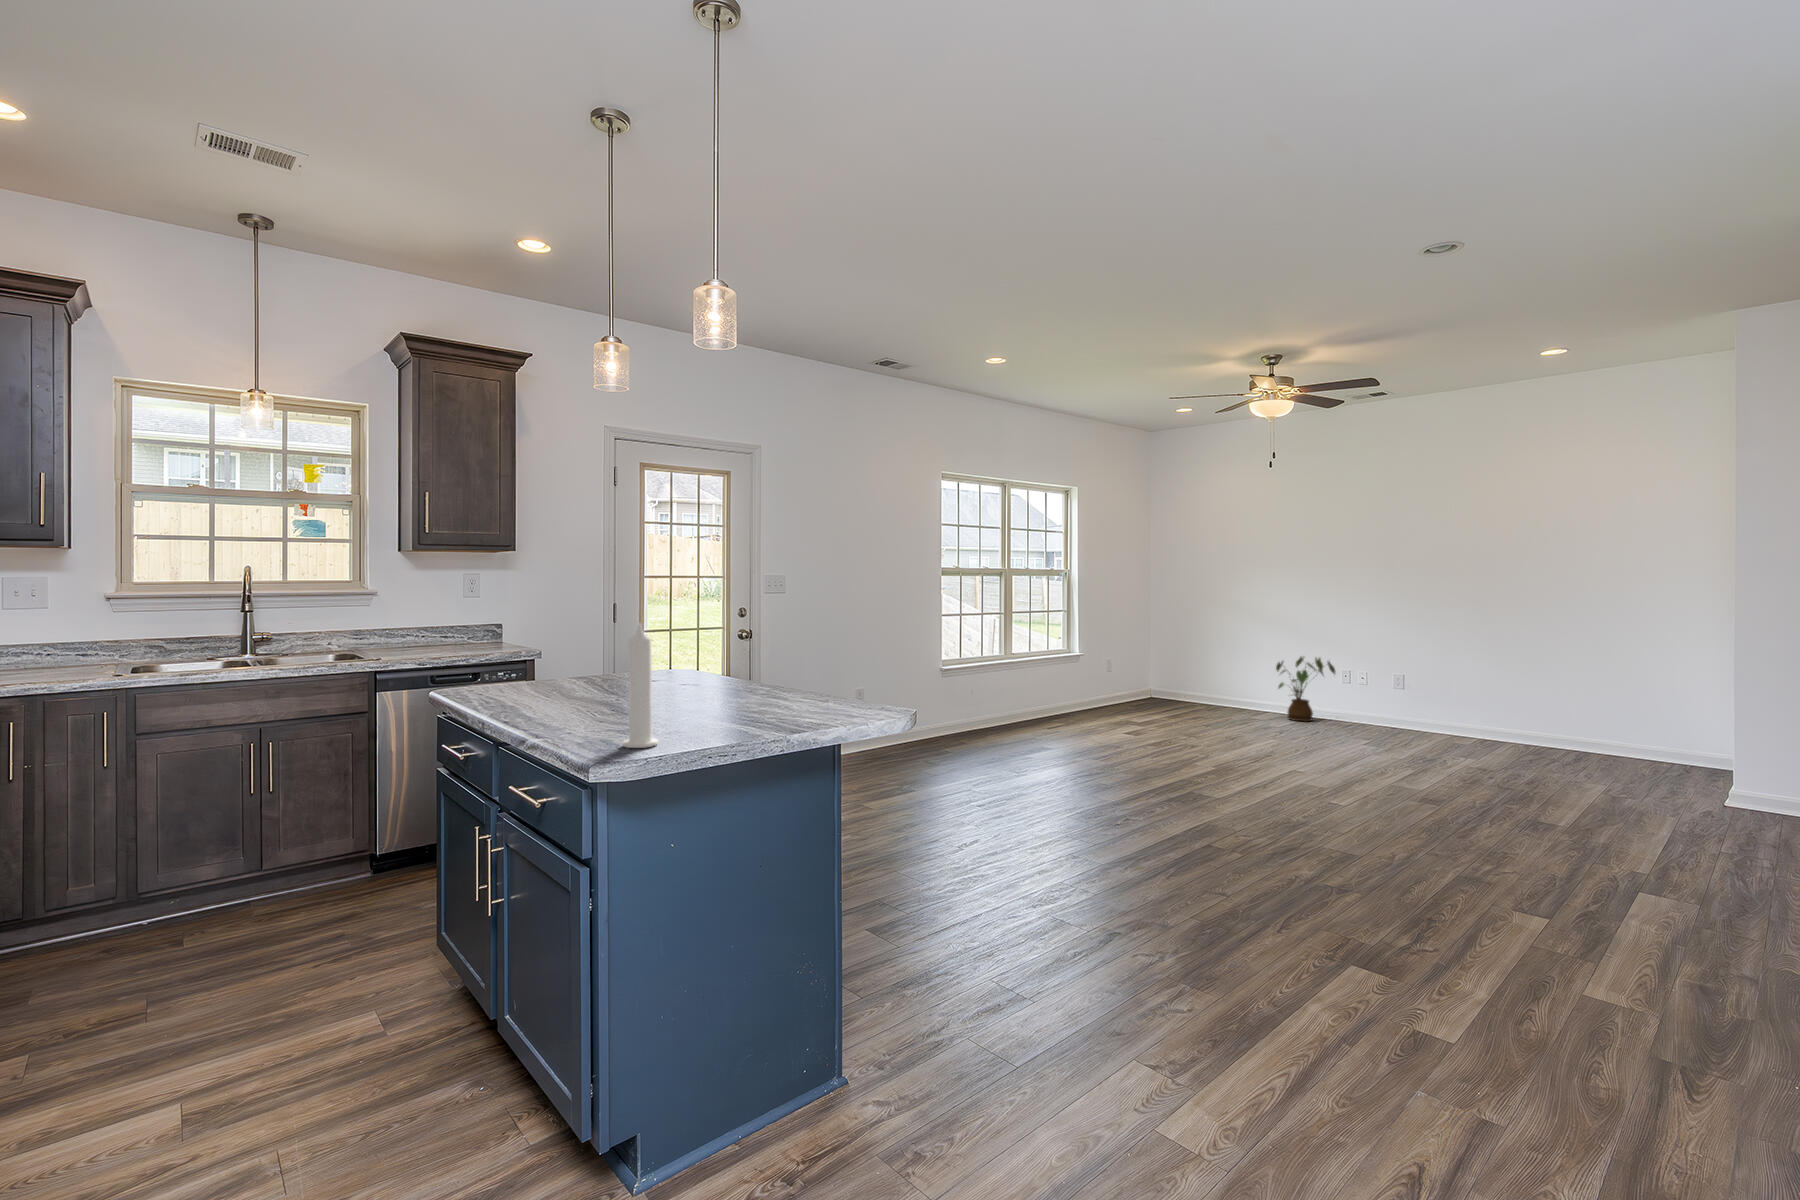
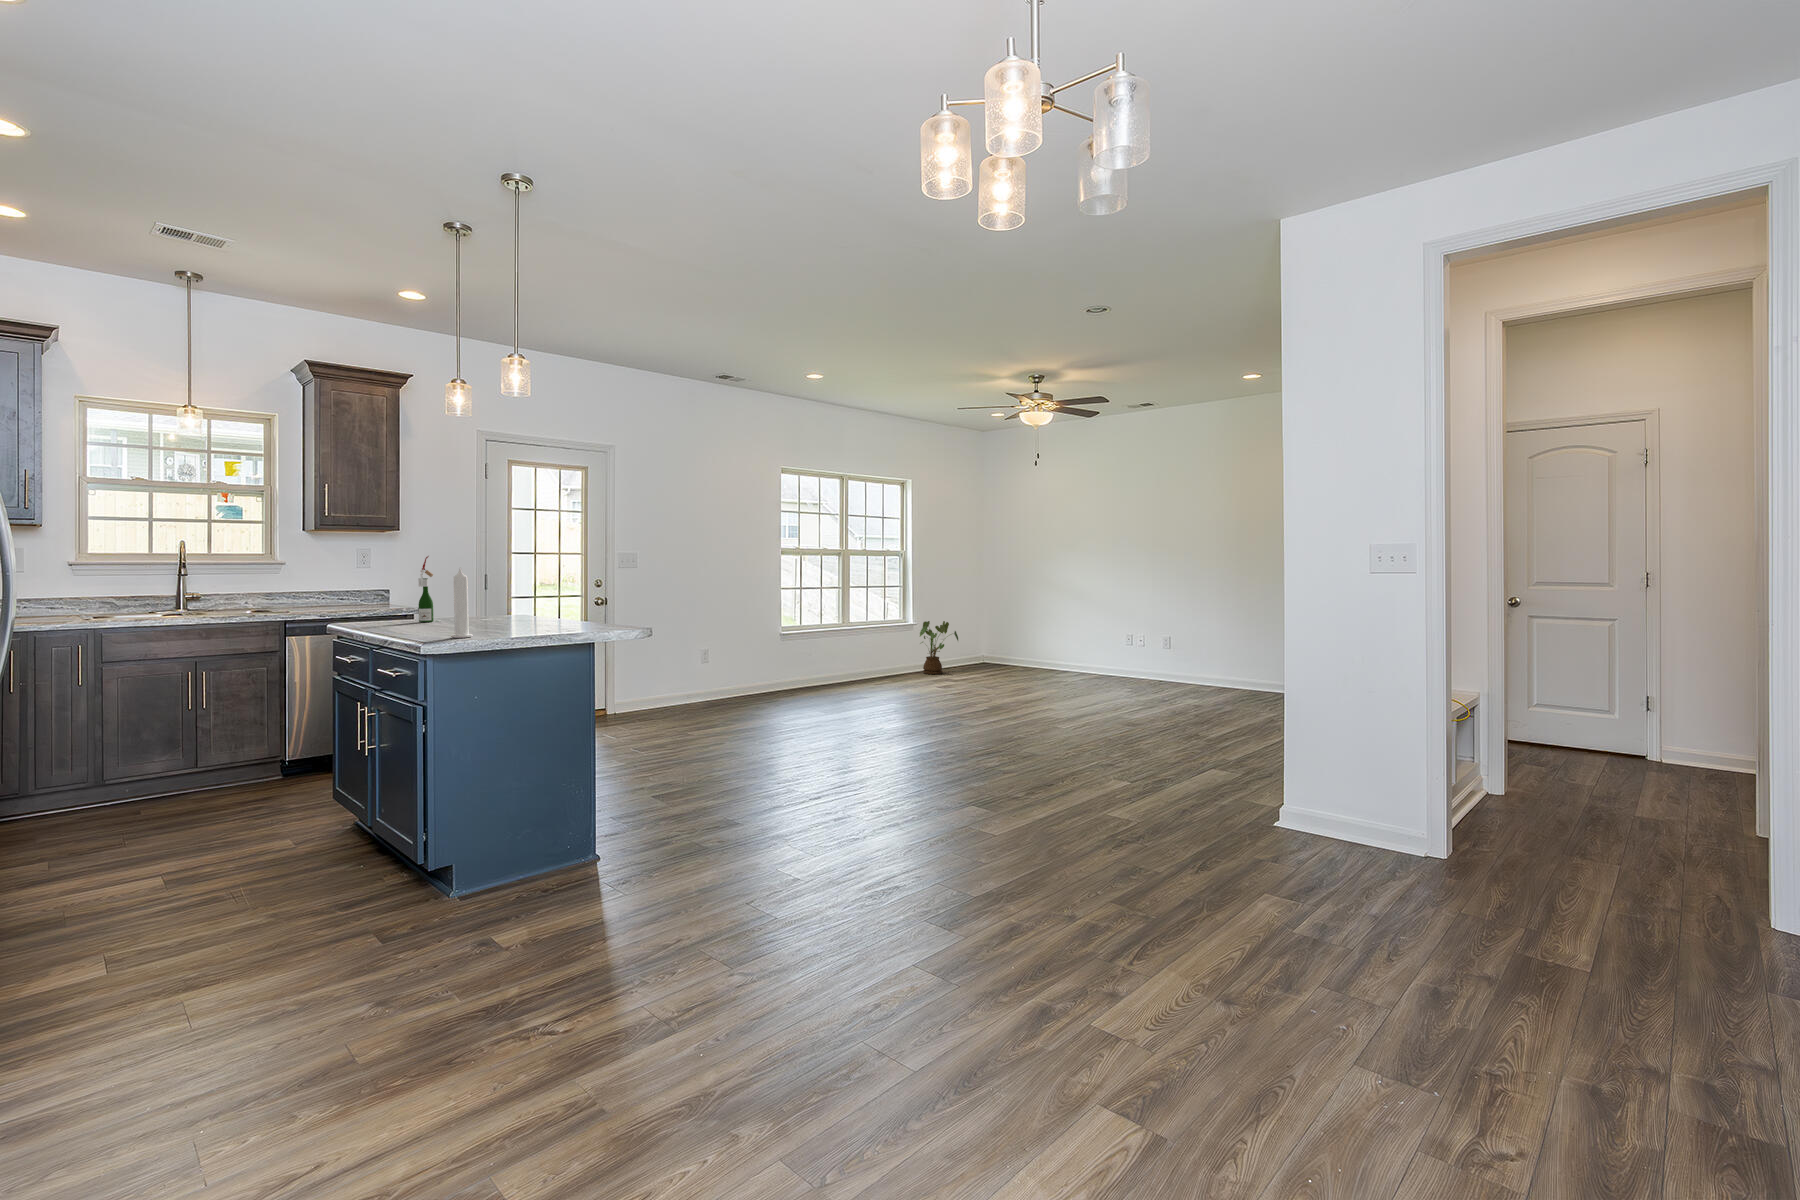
wine bottle: none [551,591,582,689] -> present [418,556,438,622]
house plant: present [1276,657,1336,722] -> present [920,621,958,674]

